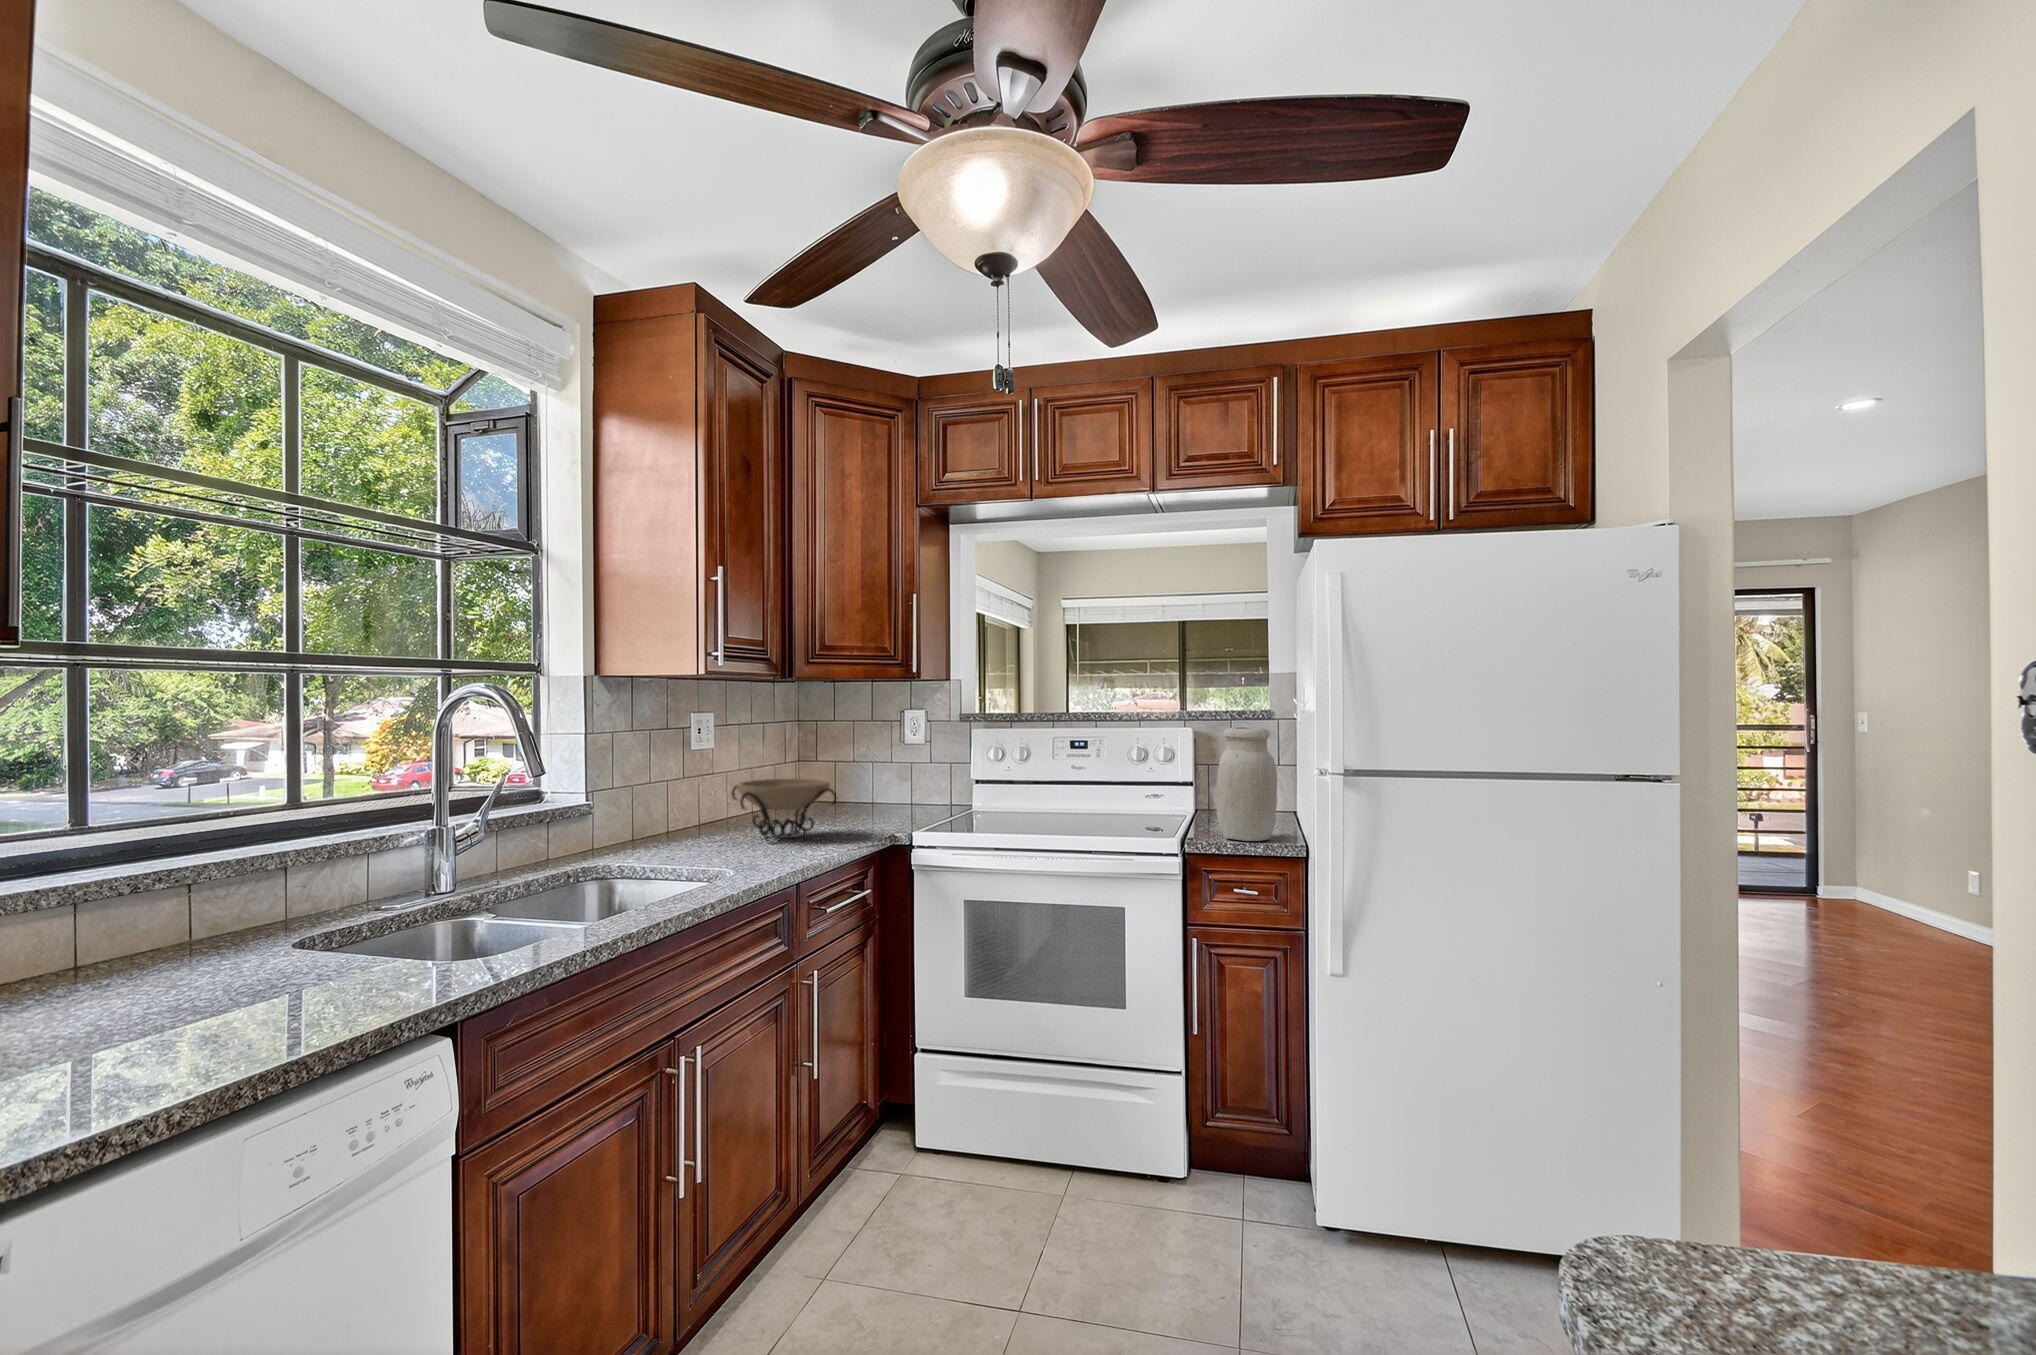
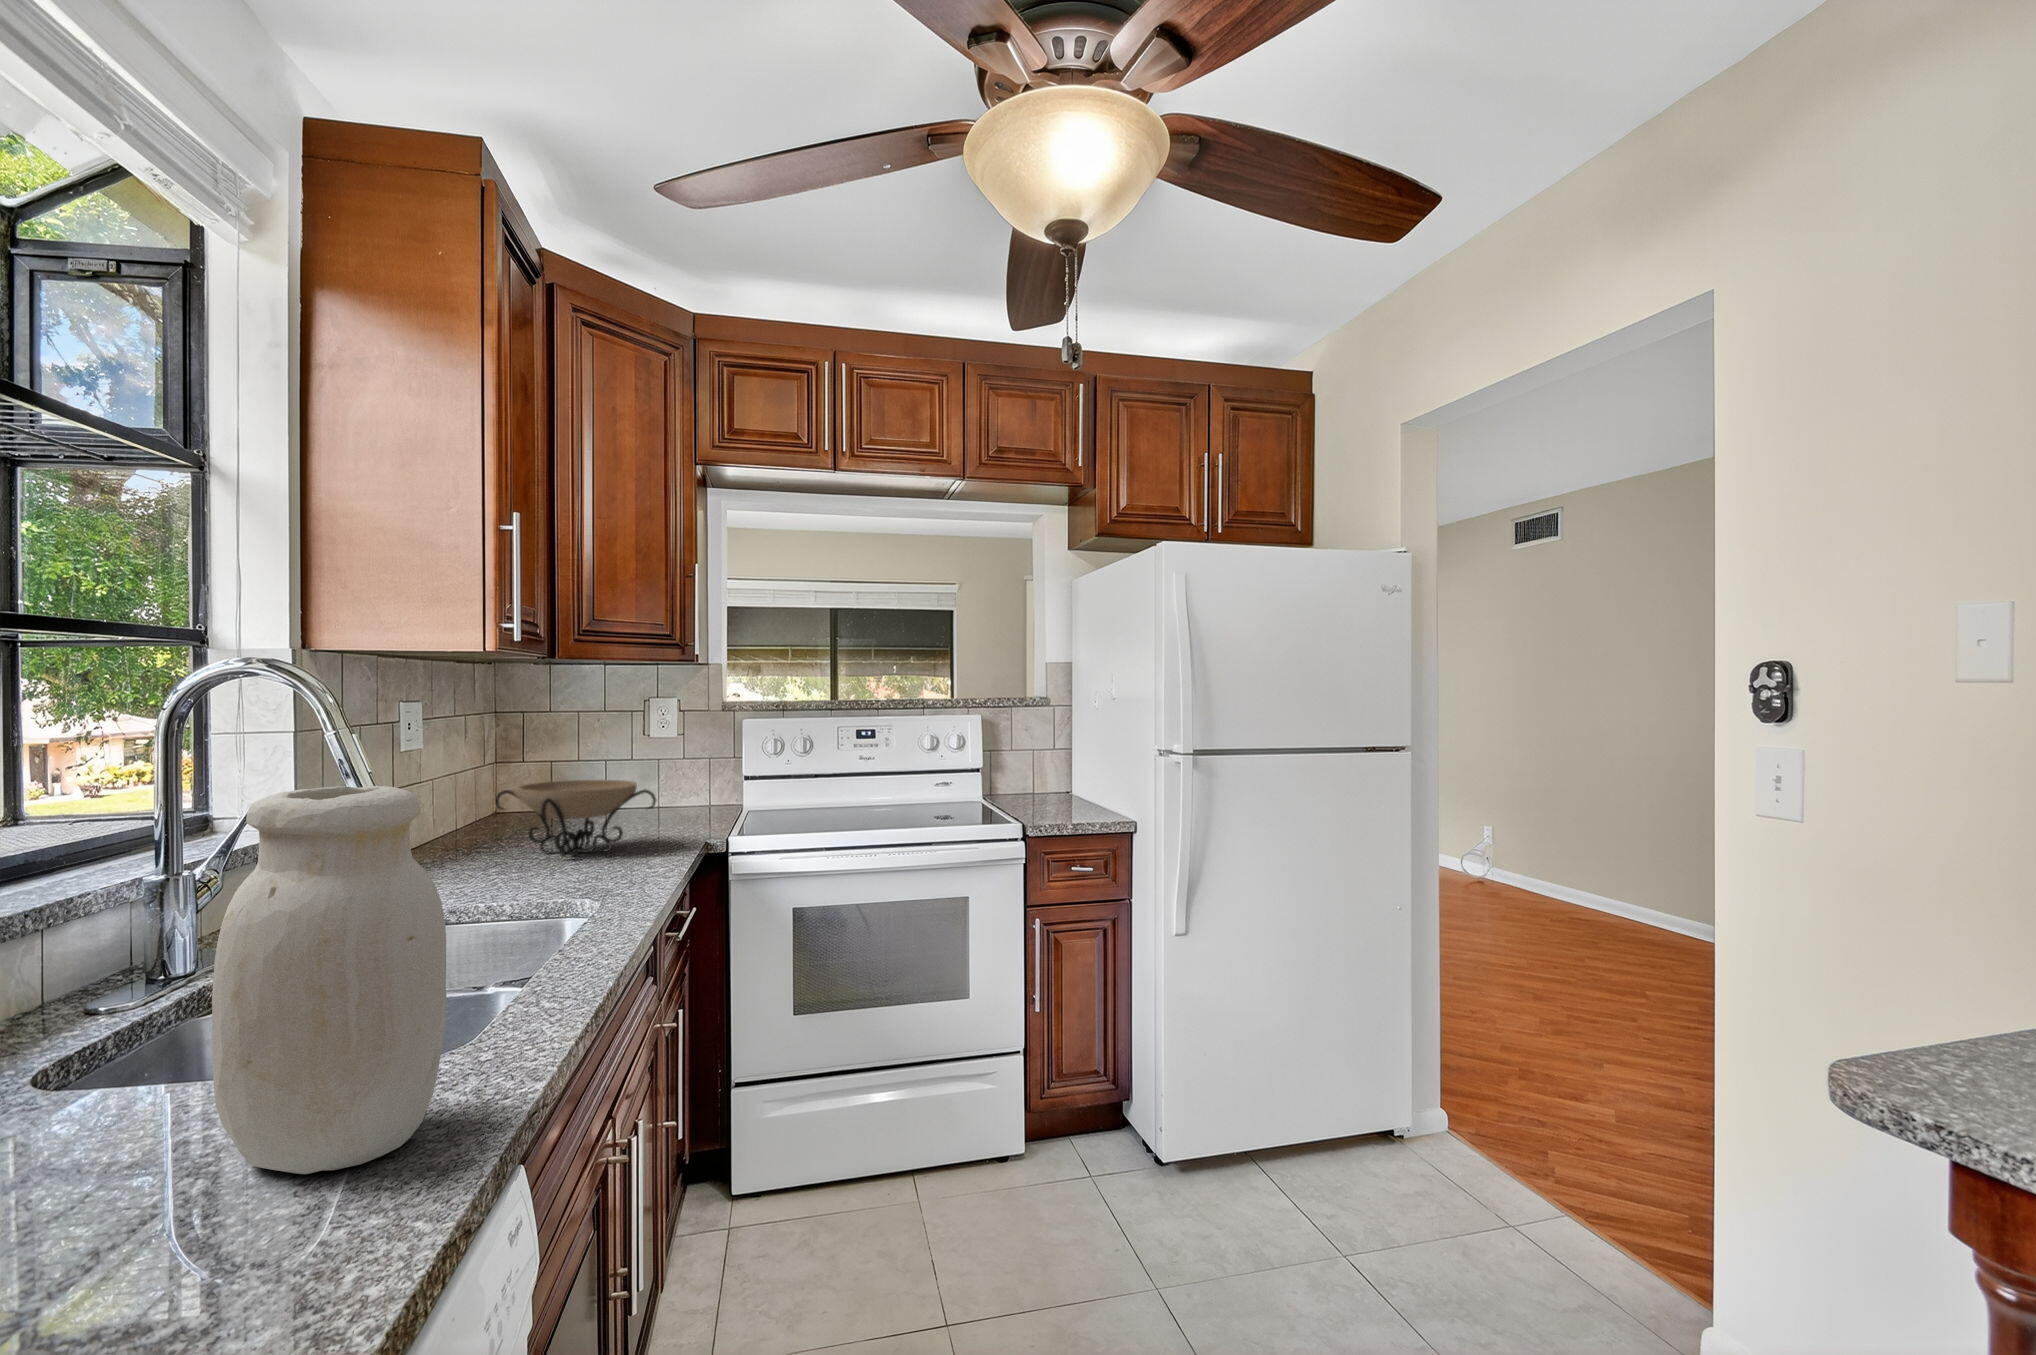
jar: present [1216,727,1277,841] -> present [212,786,447,1174]

